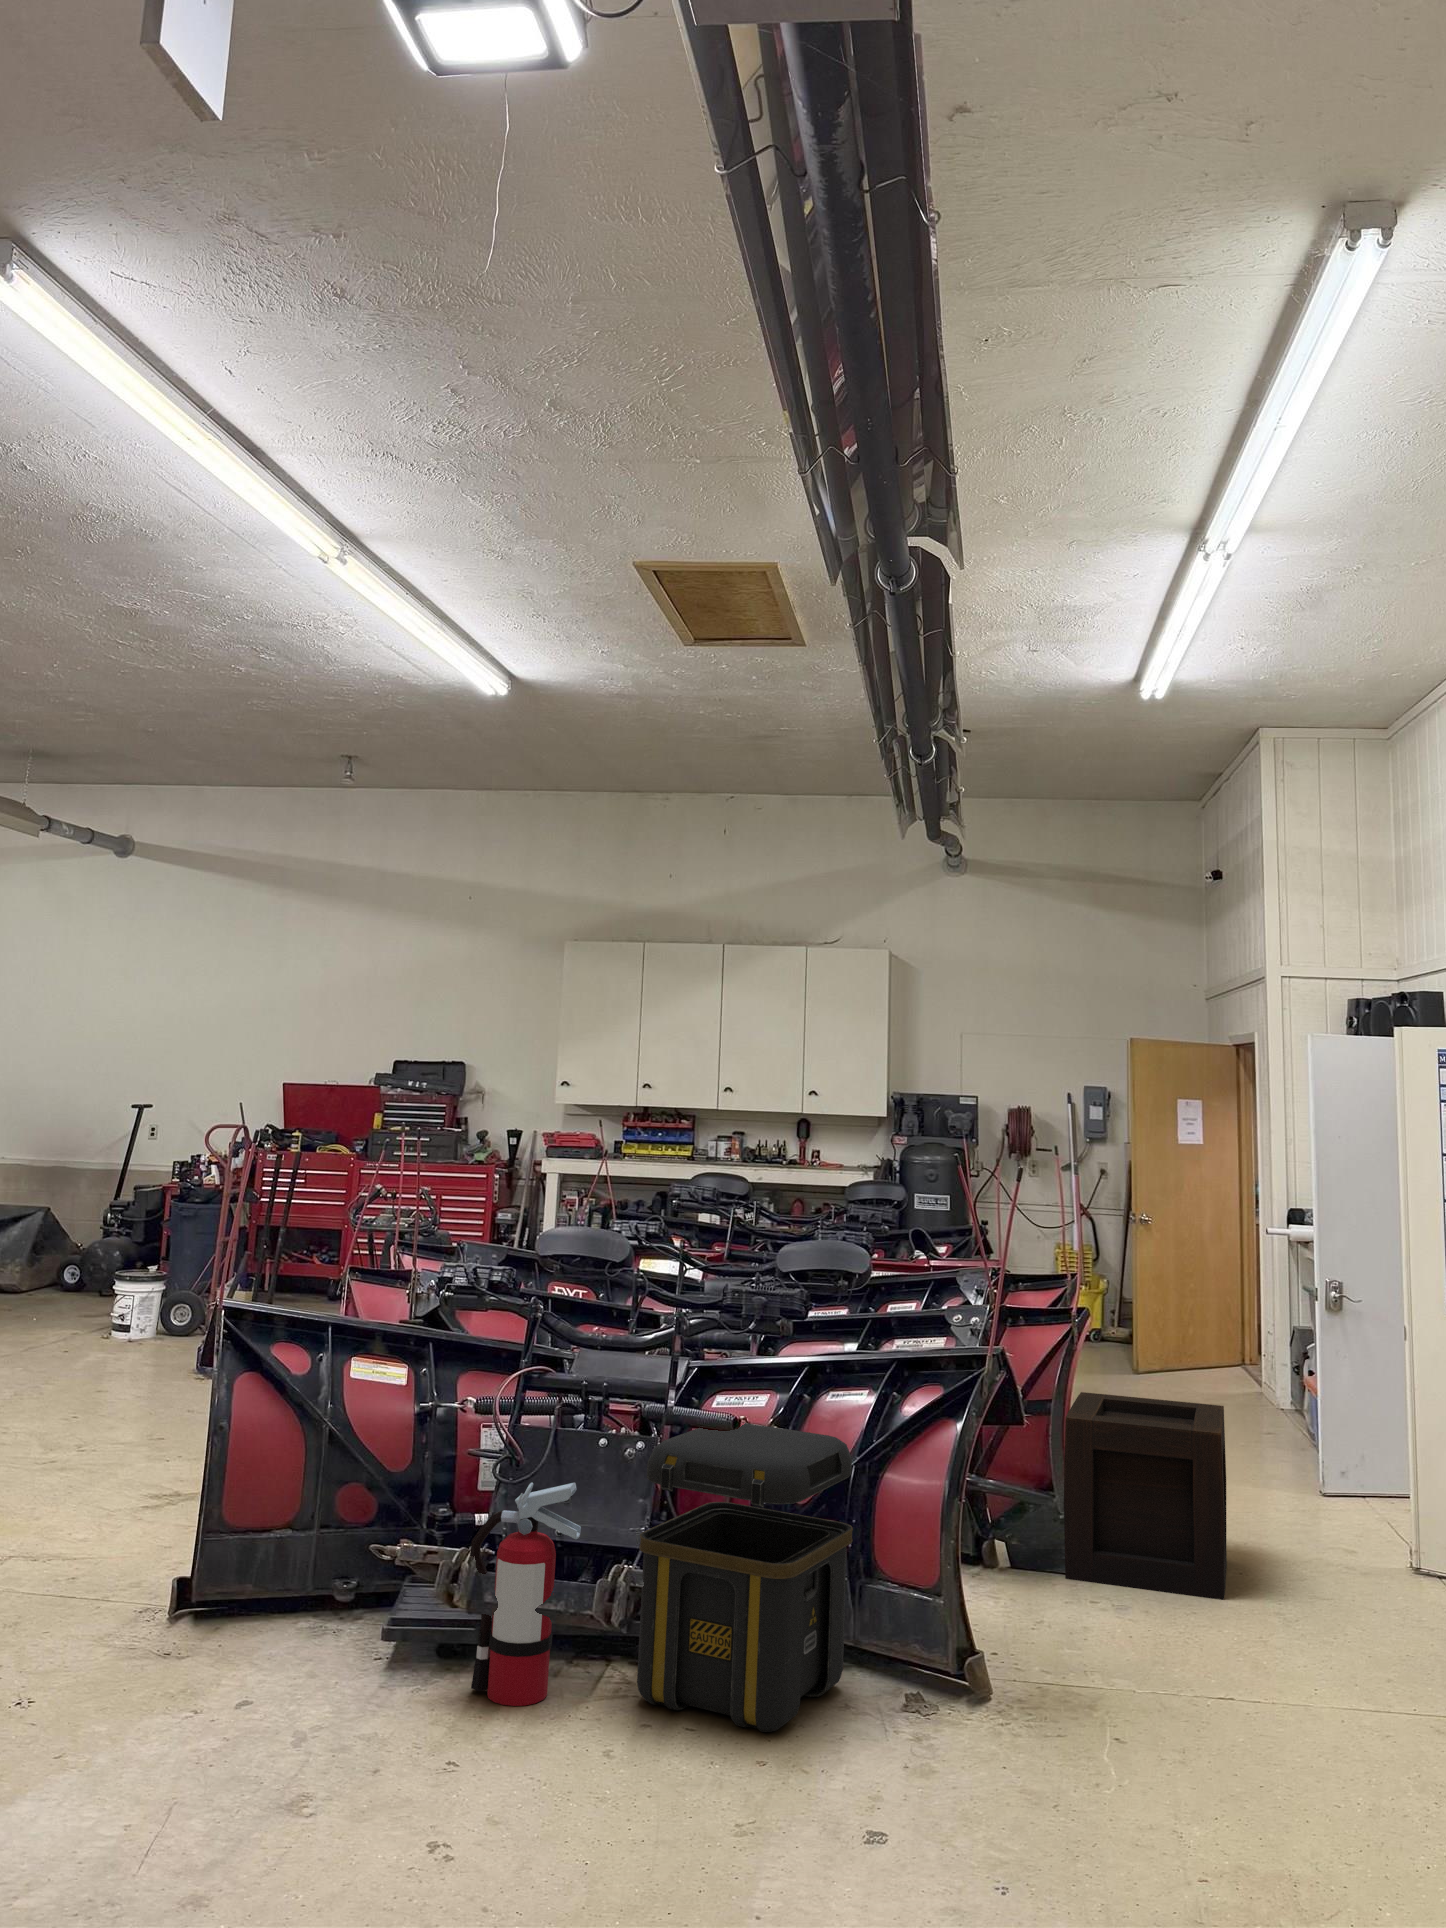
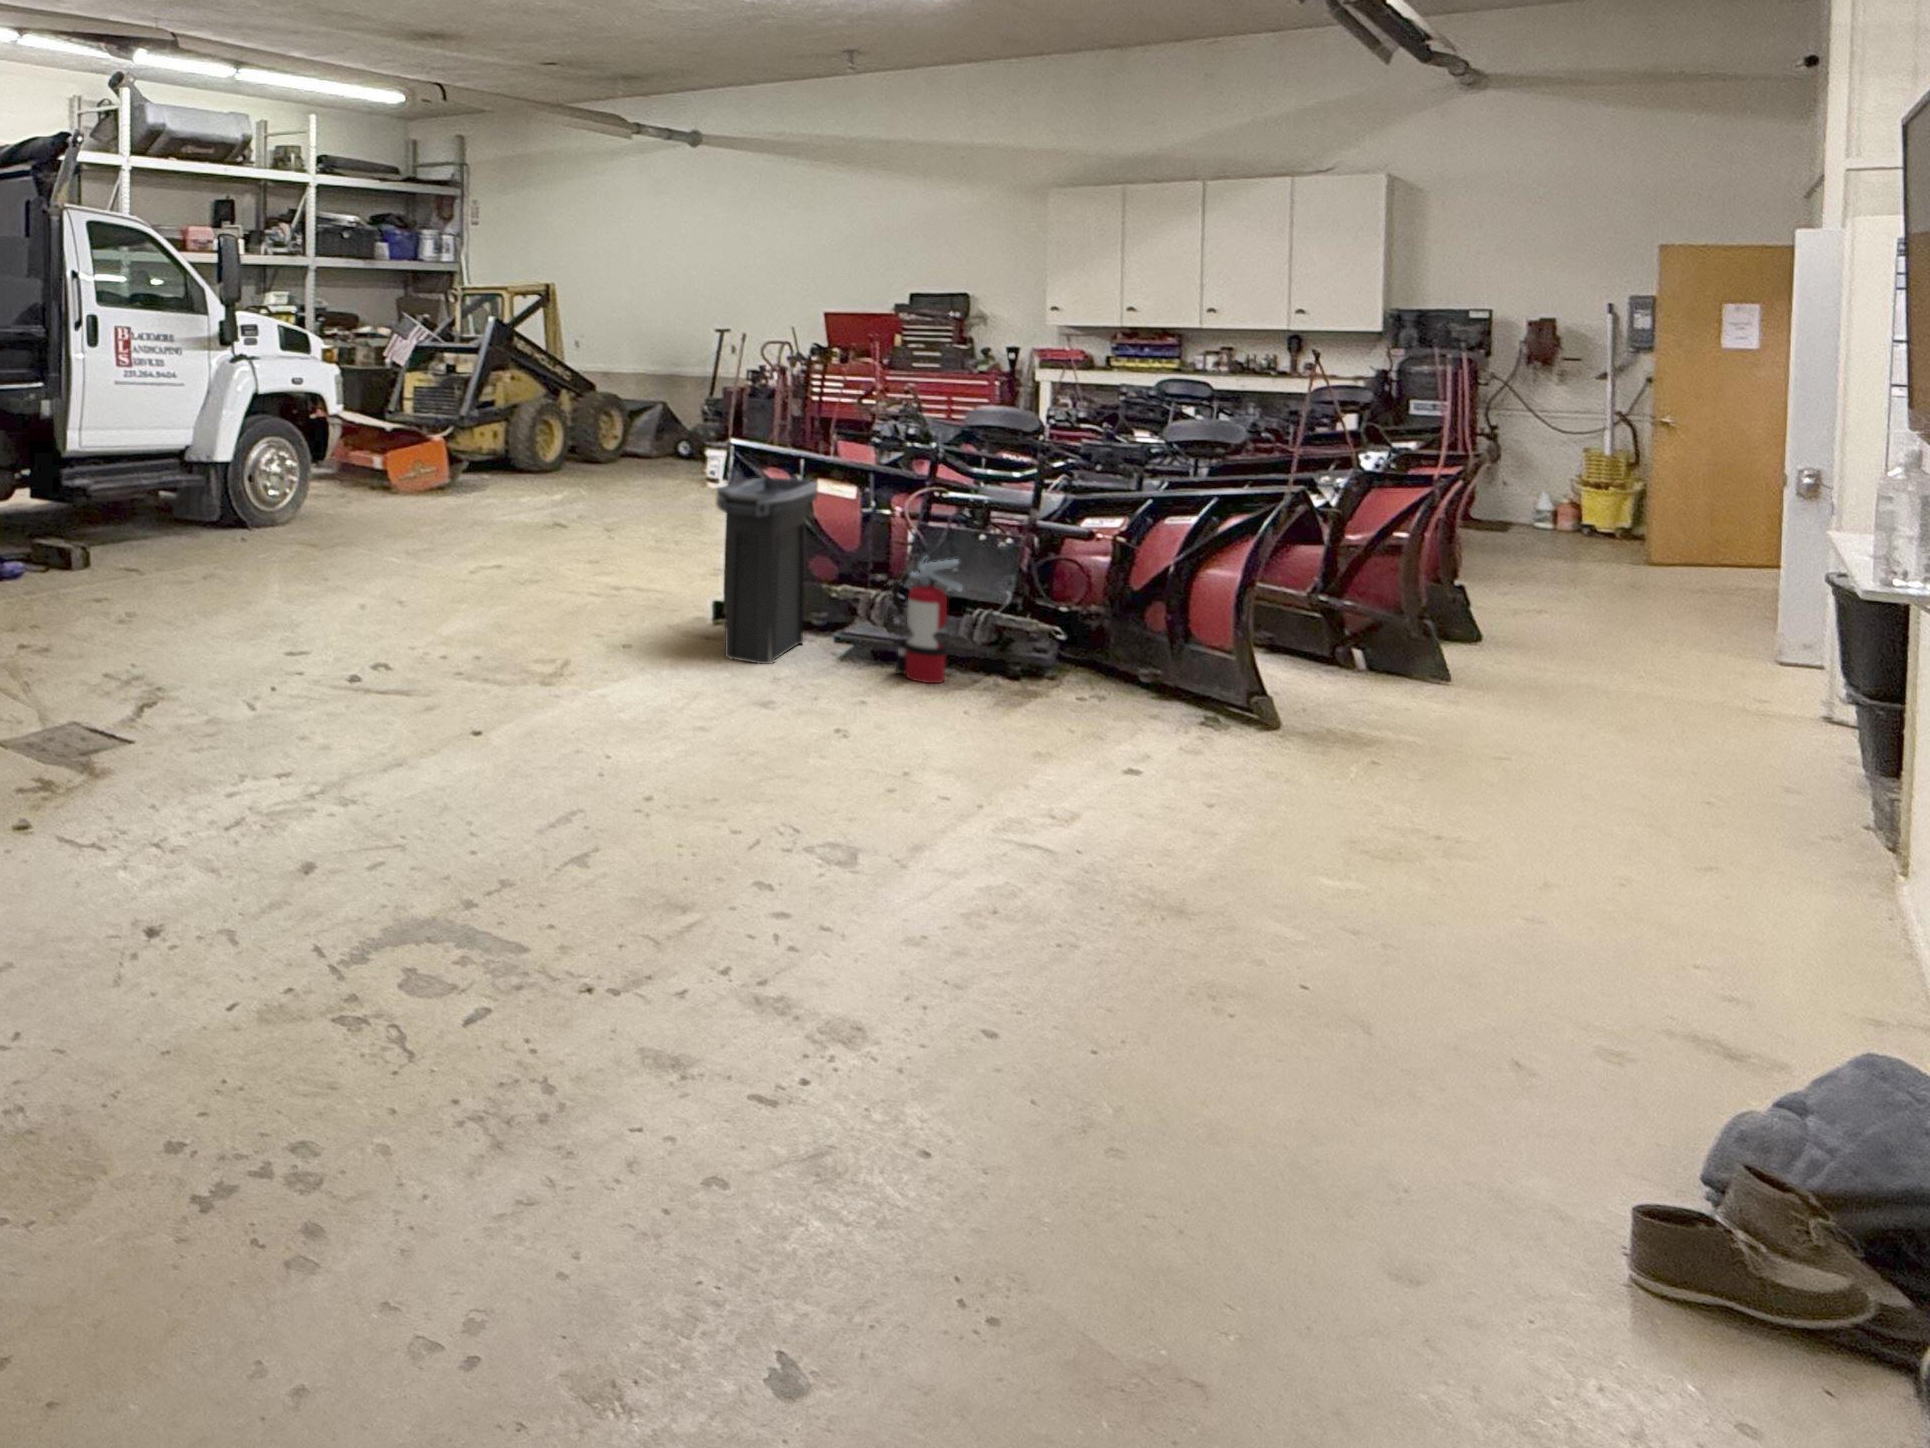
trash can: none [180,1358,353,1721] -> present [716,477,818,664]
wooden crate: present [1064,1392,1227,1600] -> none [1419,554,1619,719]
toolbox: present [637,1423,853,1732] -> none [1003,534,1169,718]

